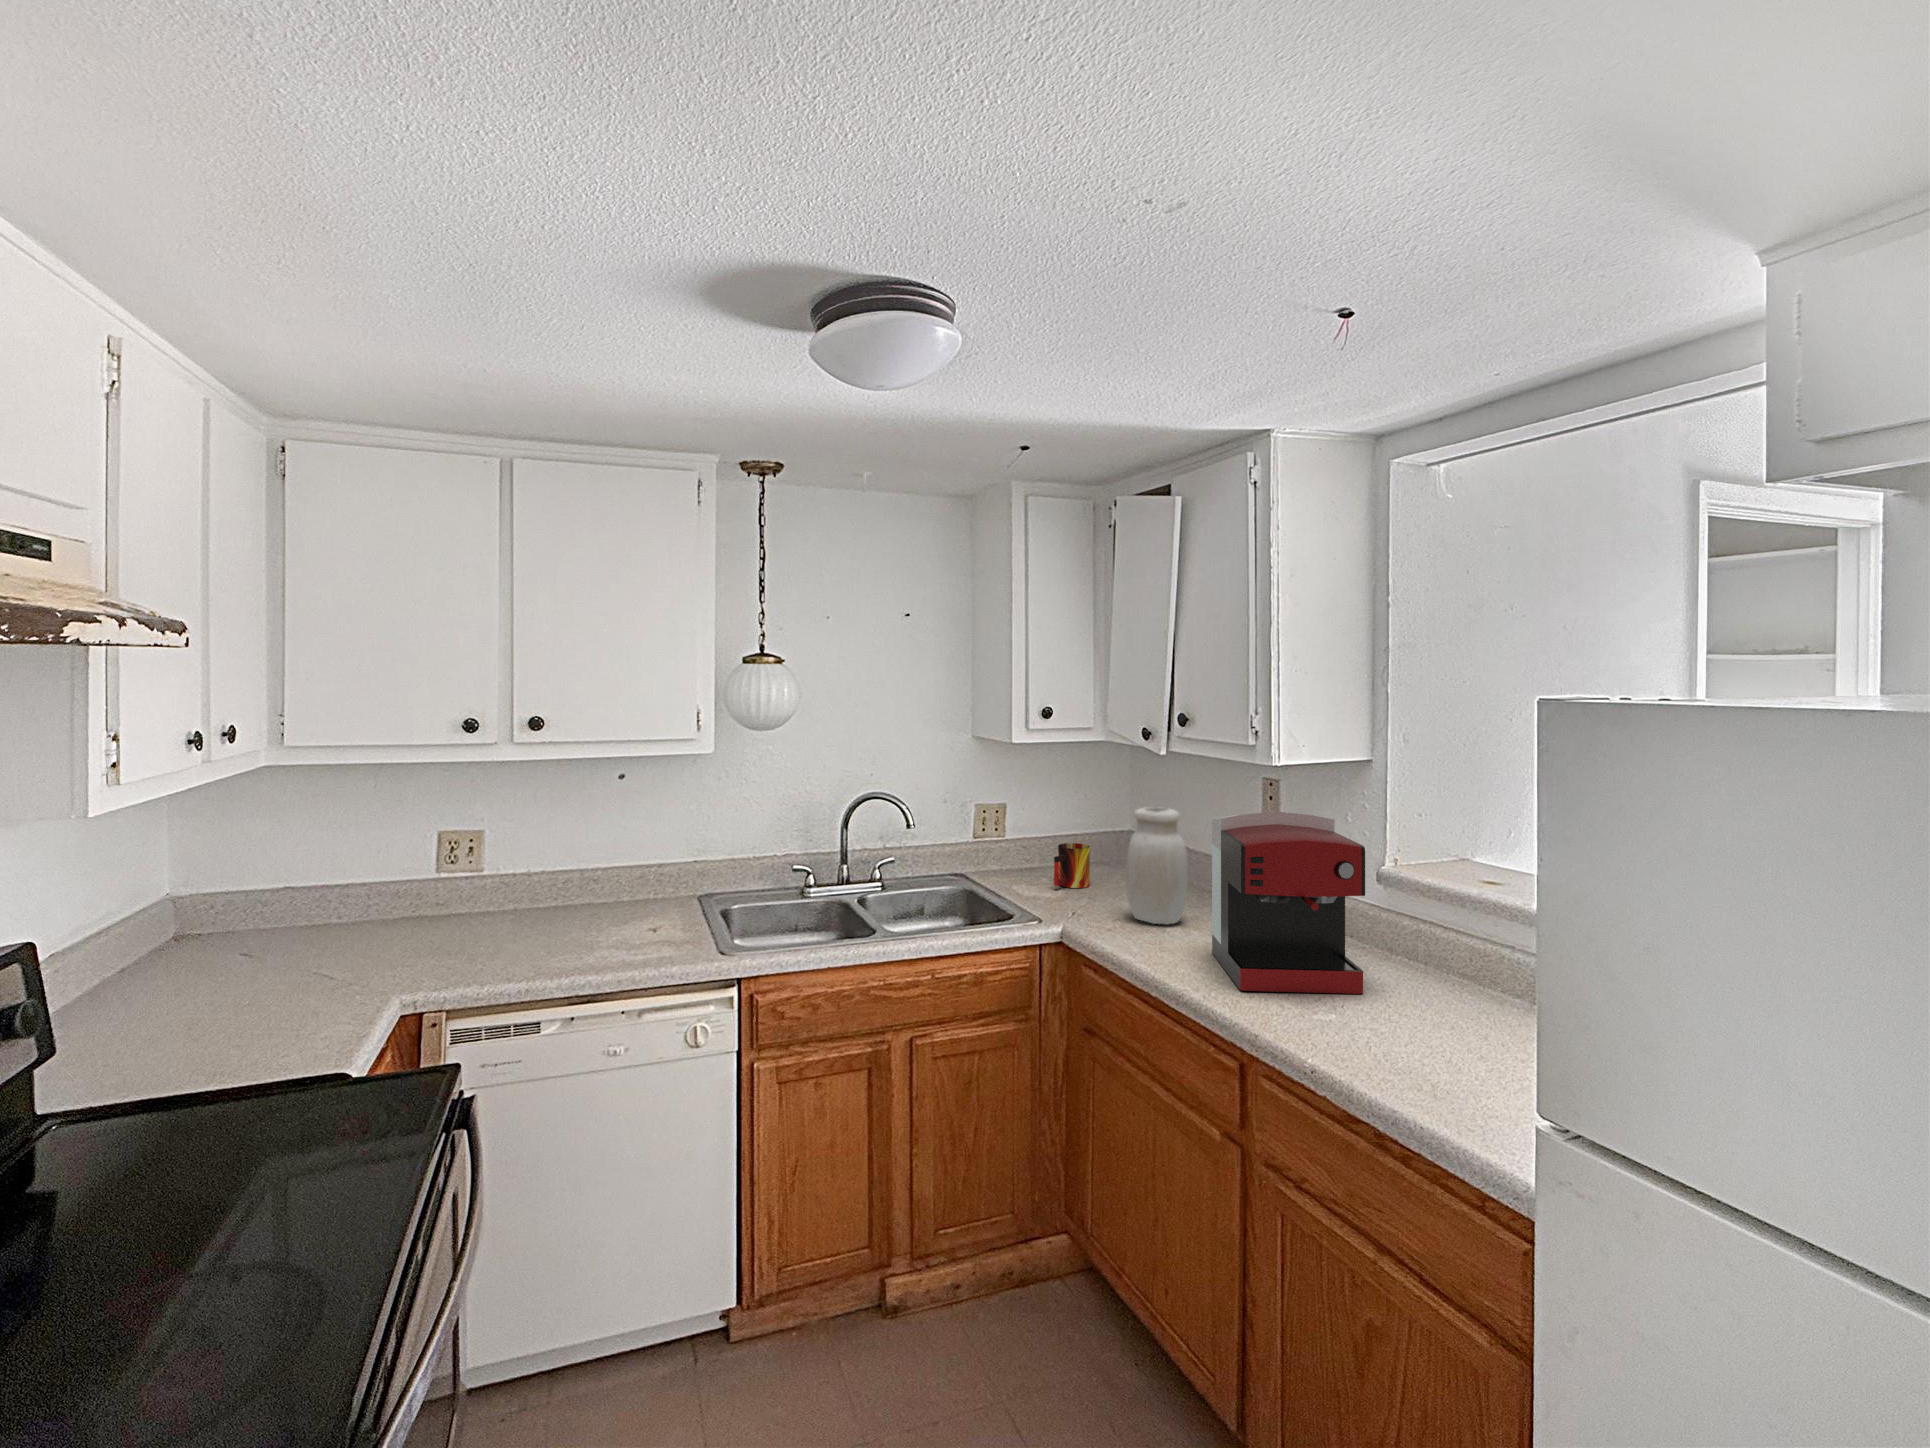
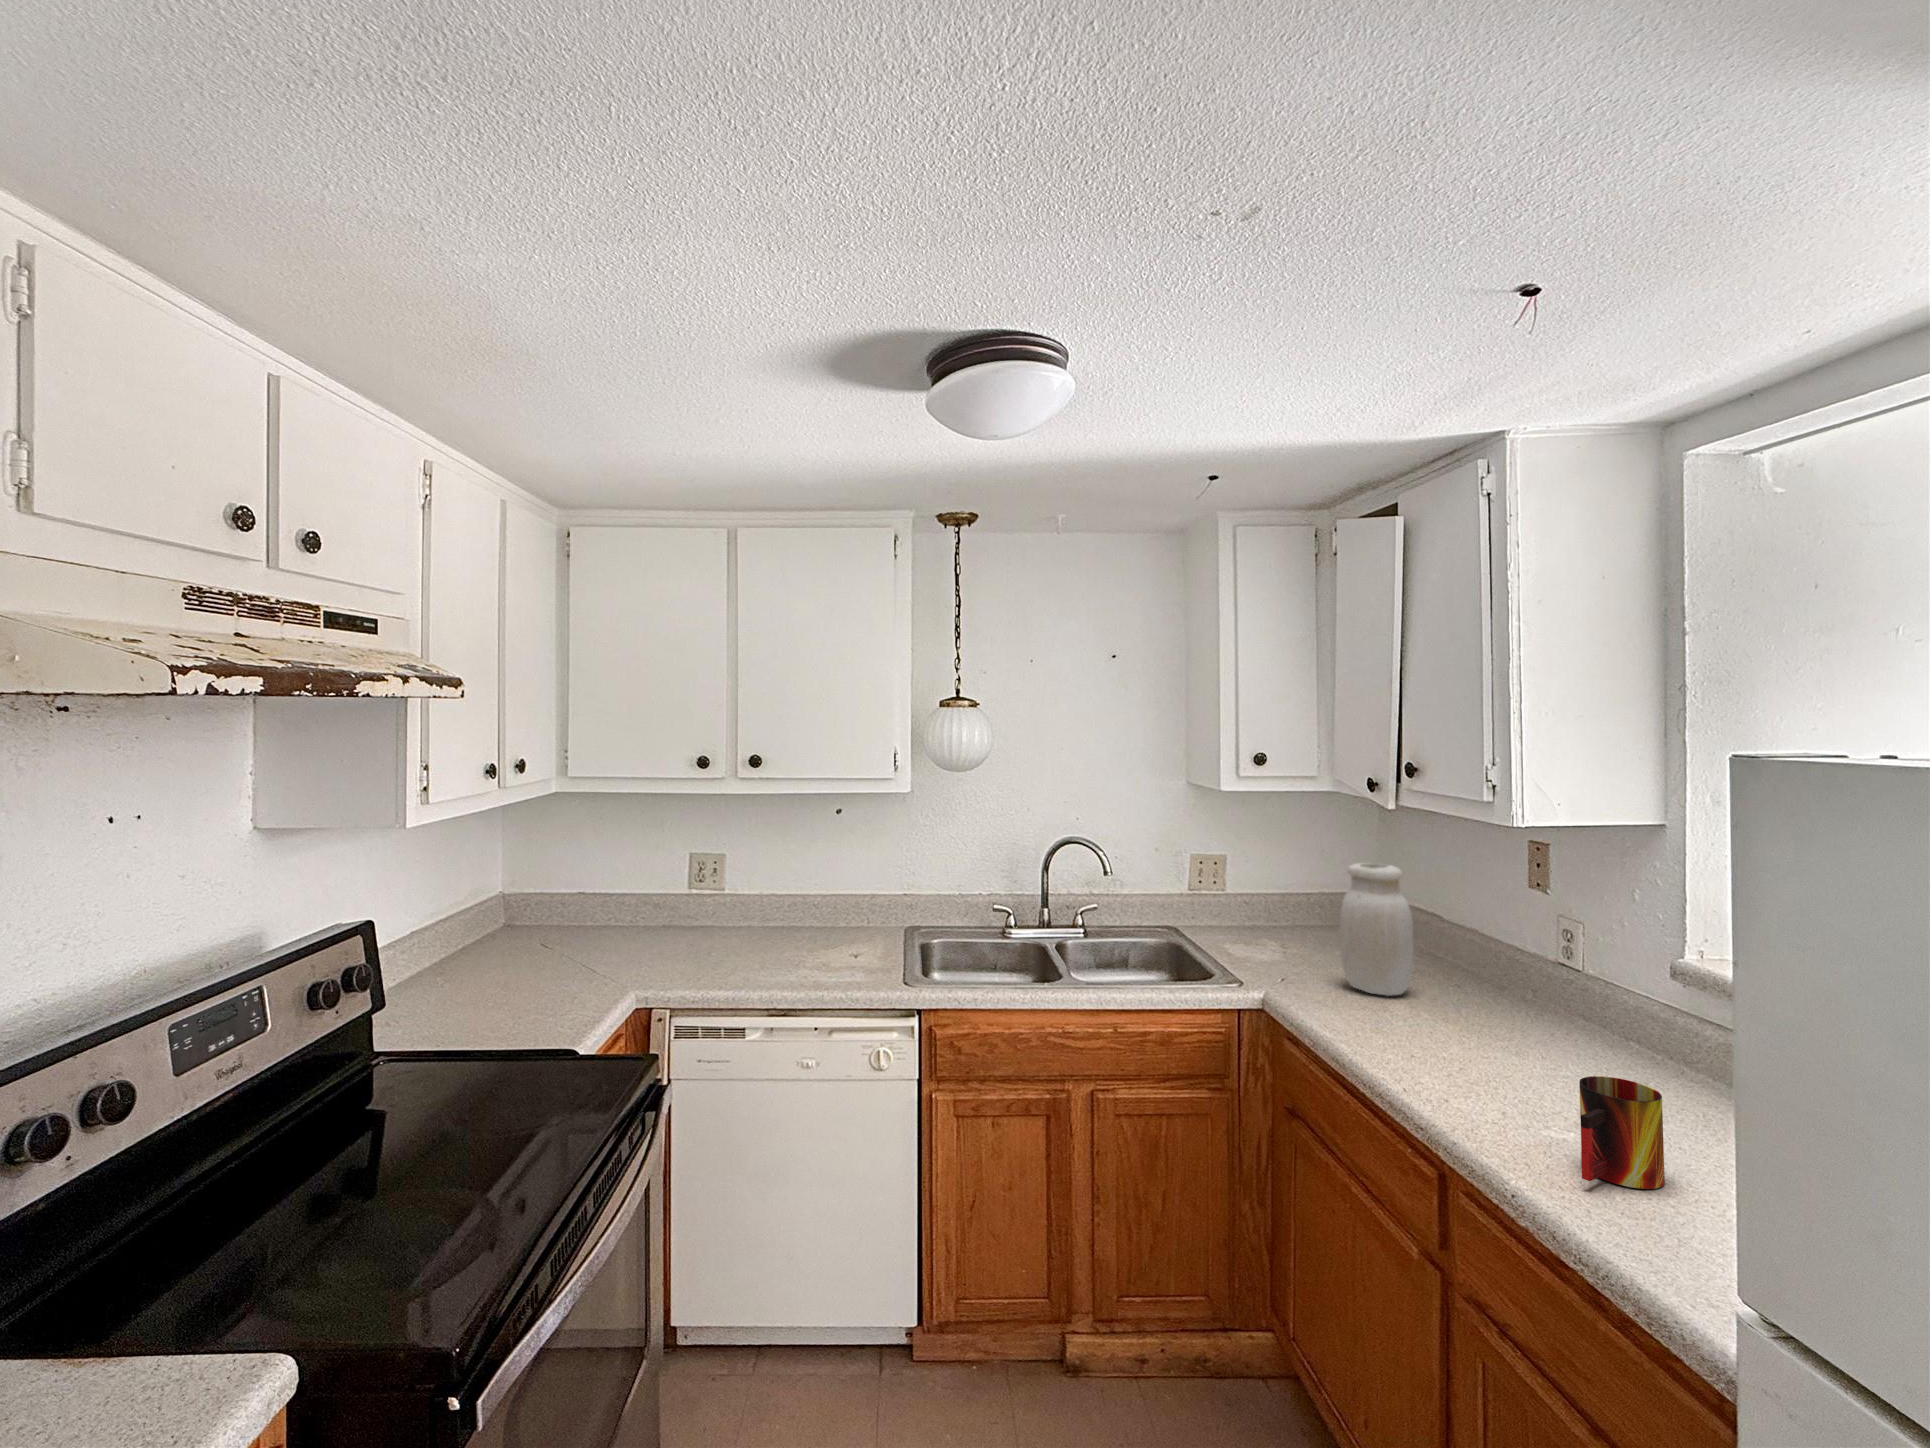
coffee maker: present [1212,812,1365,994] -> none [1427,873,1611,1097]
mug: present [1054,843,1090,888] -> present [1579,1076,1665,1189]

